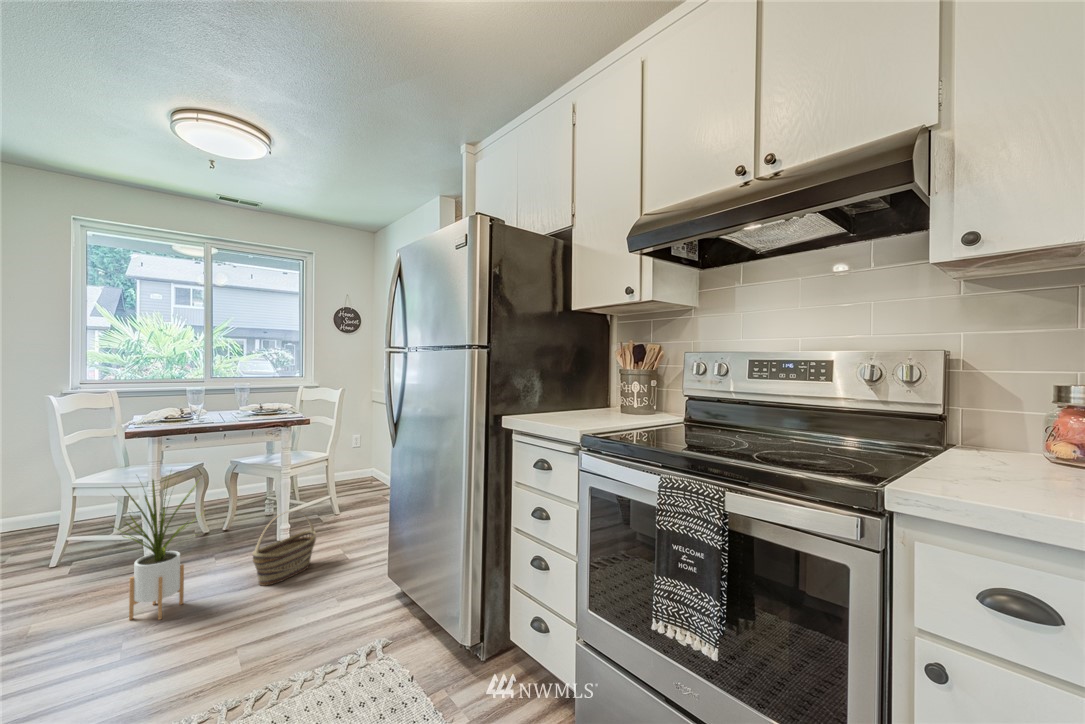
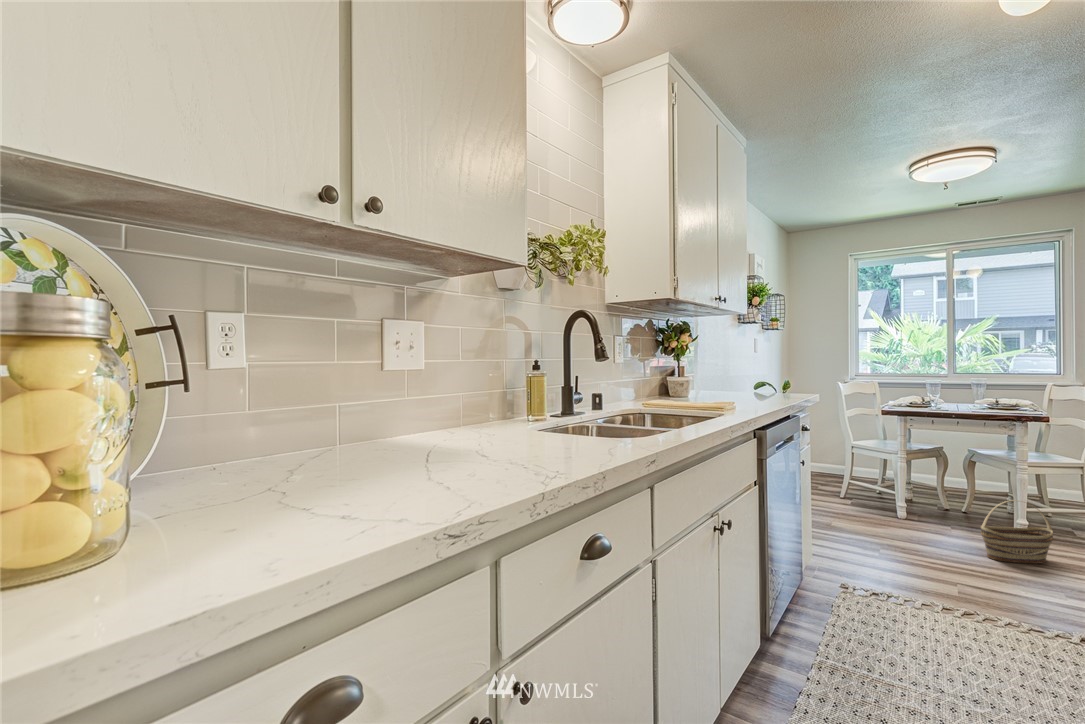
house plant: present [123,480,195,620] -> none [872,439,939,548]

